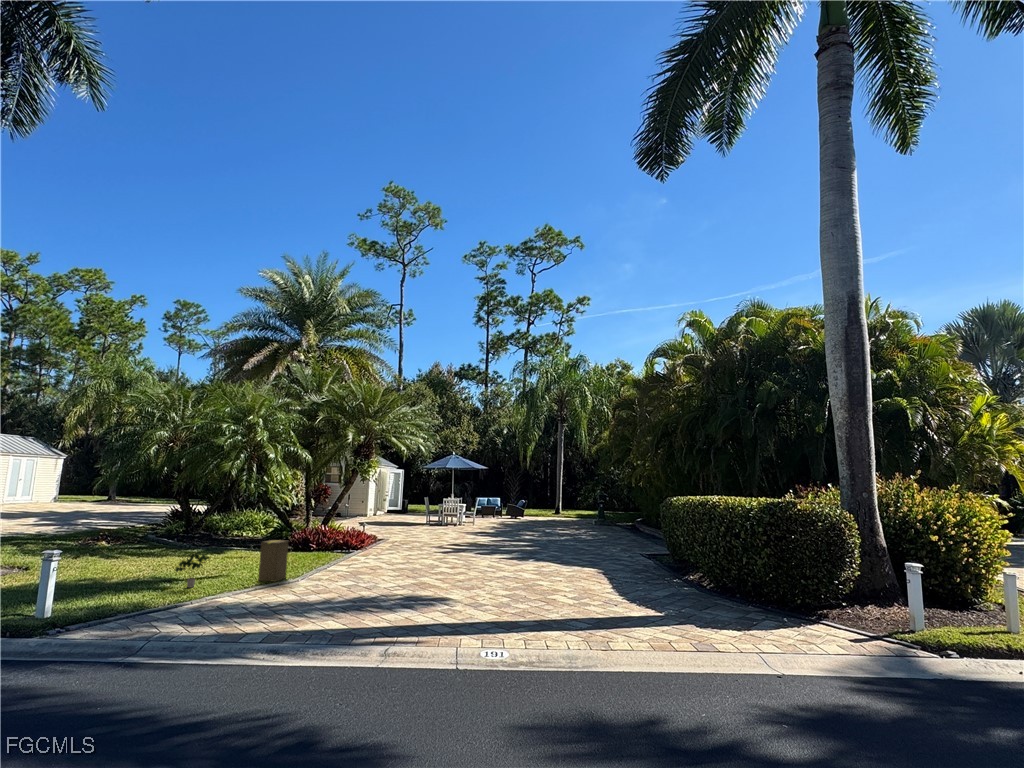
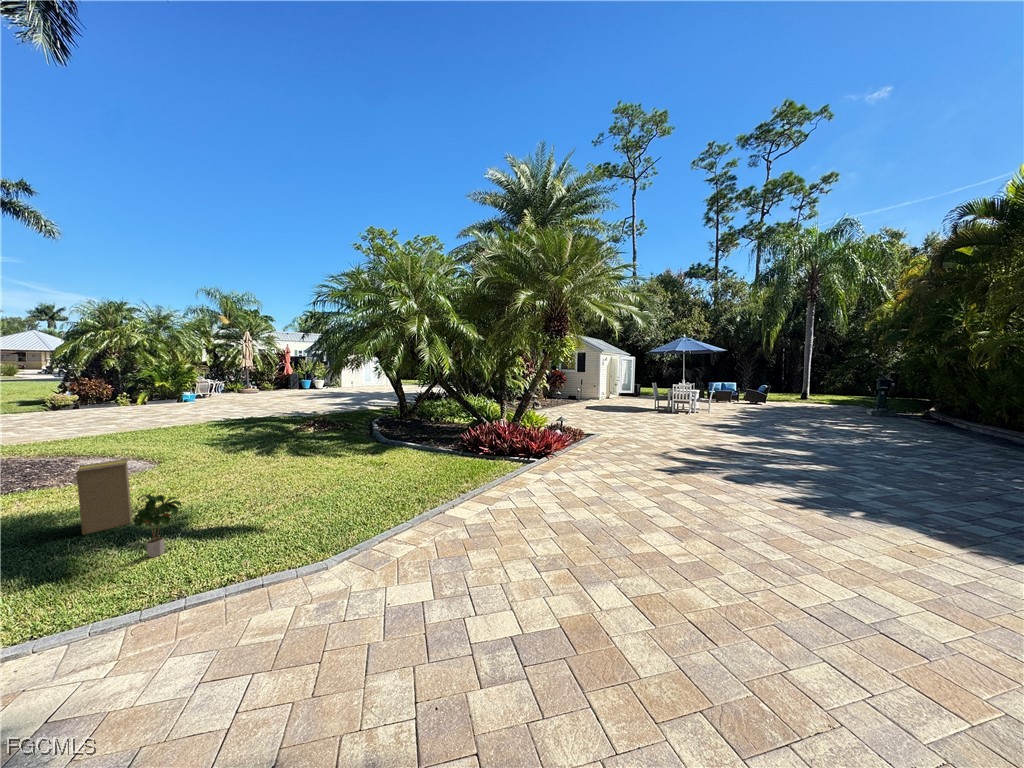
cardboard box: present [258,540,288,582] -> present [76,459,132,535]

